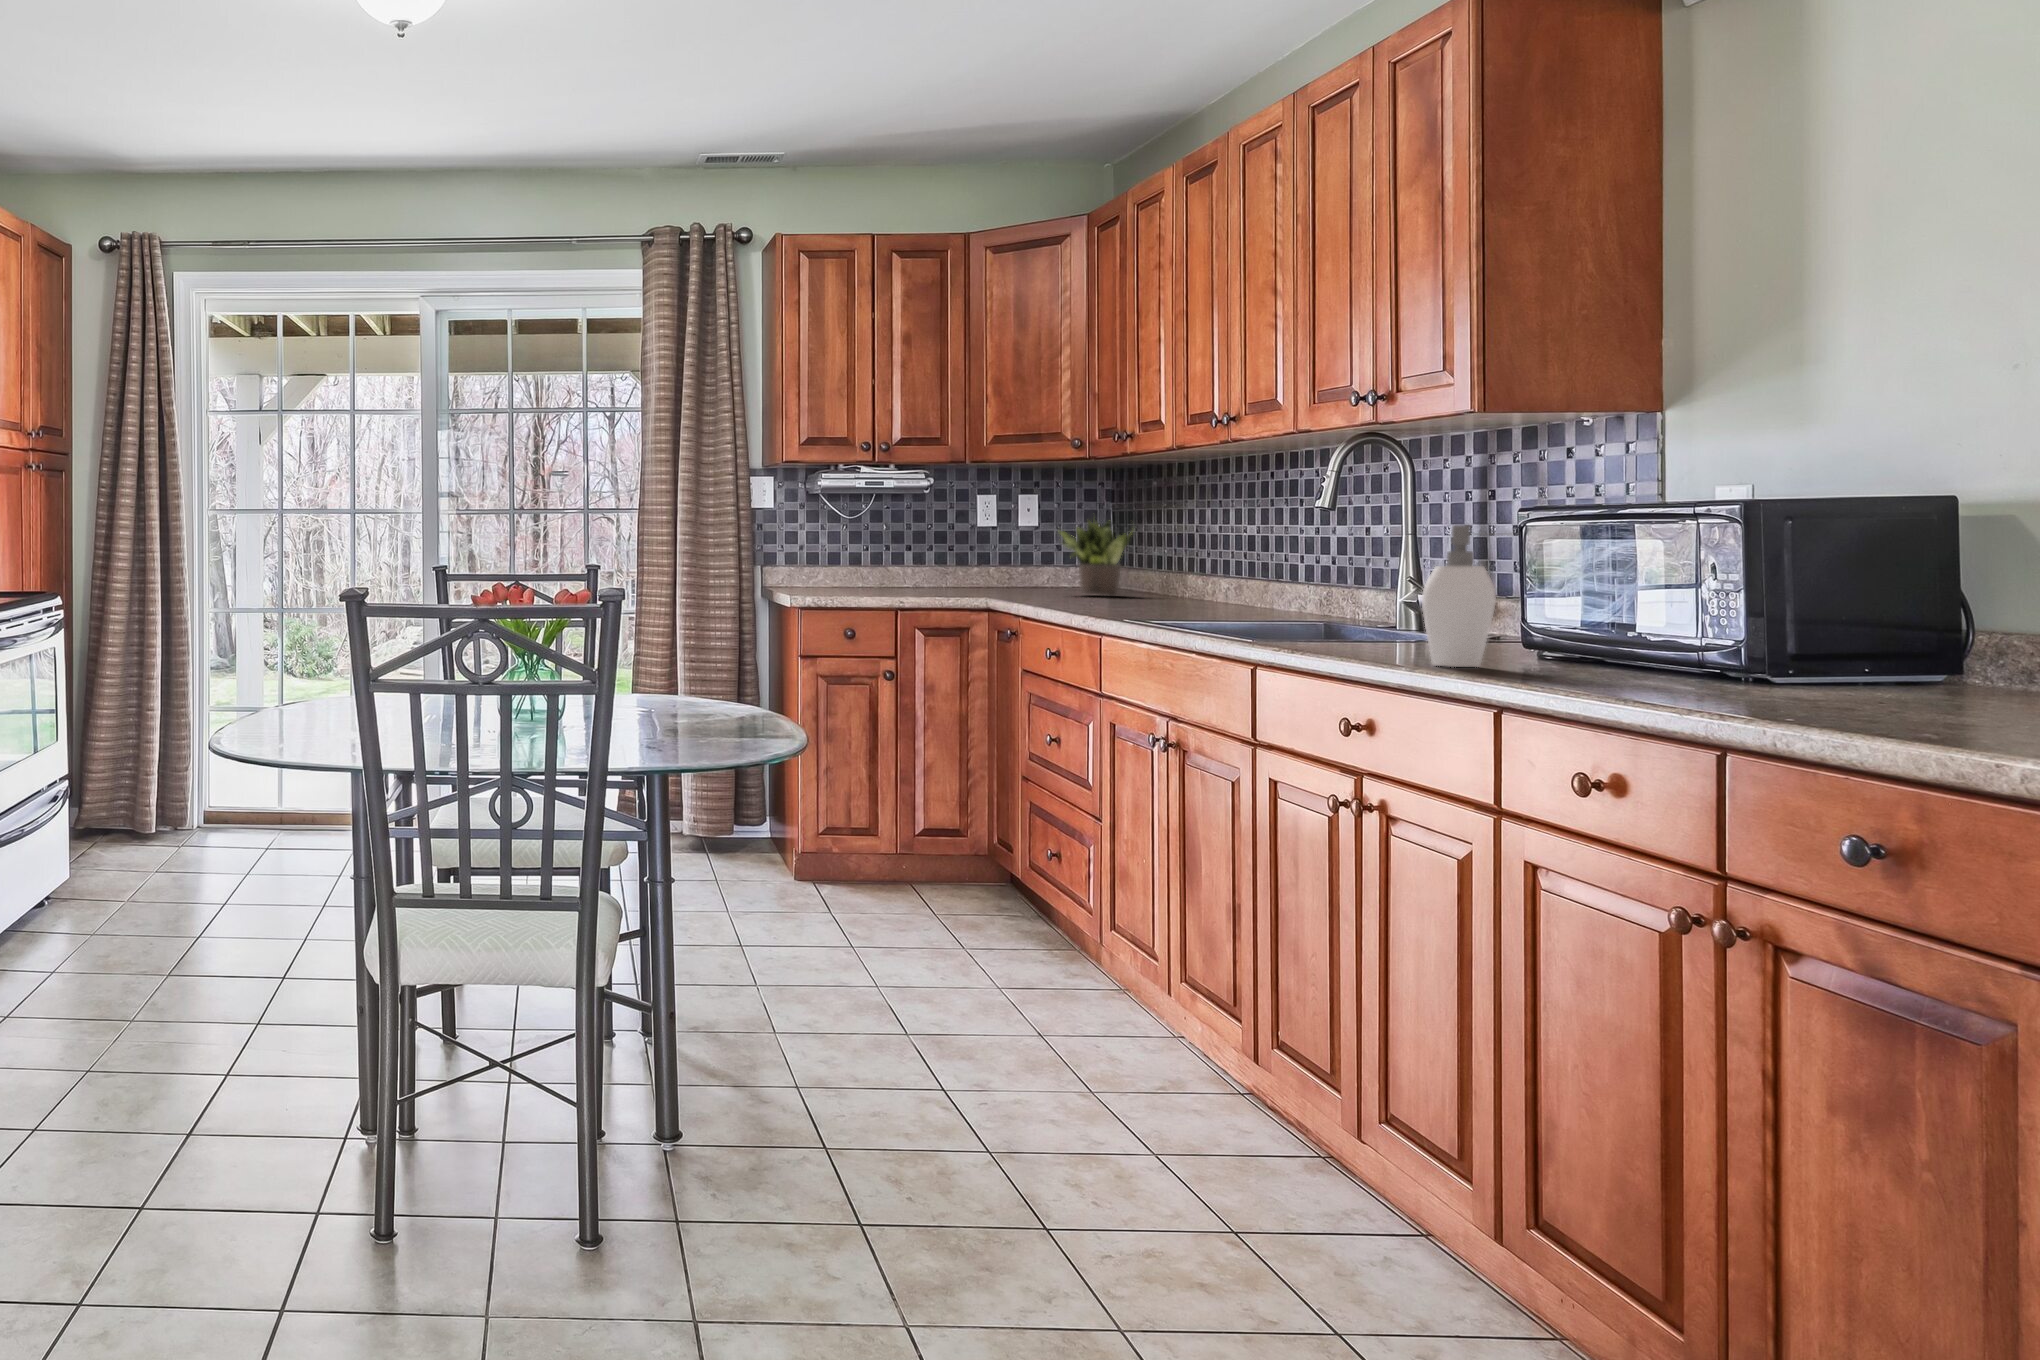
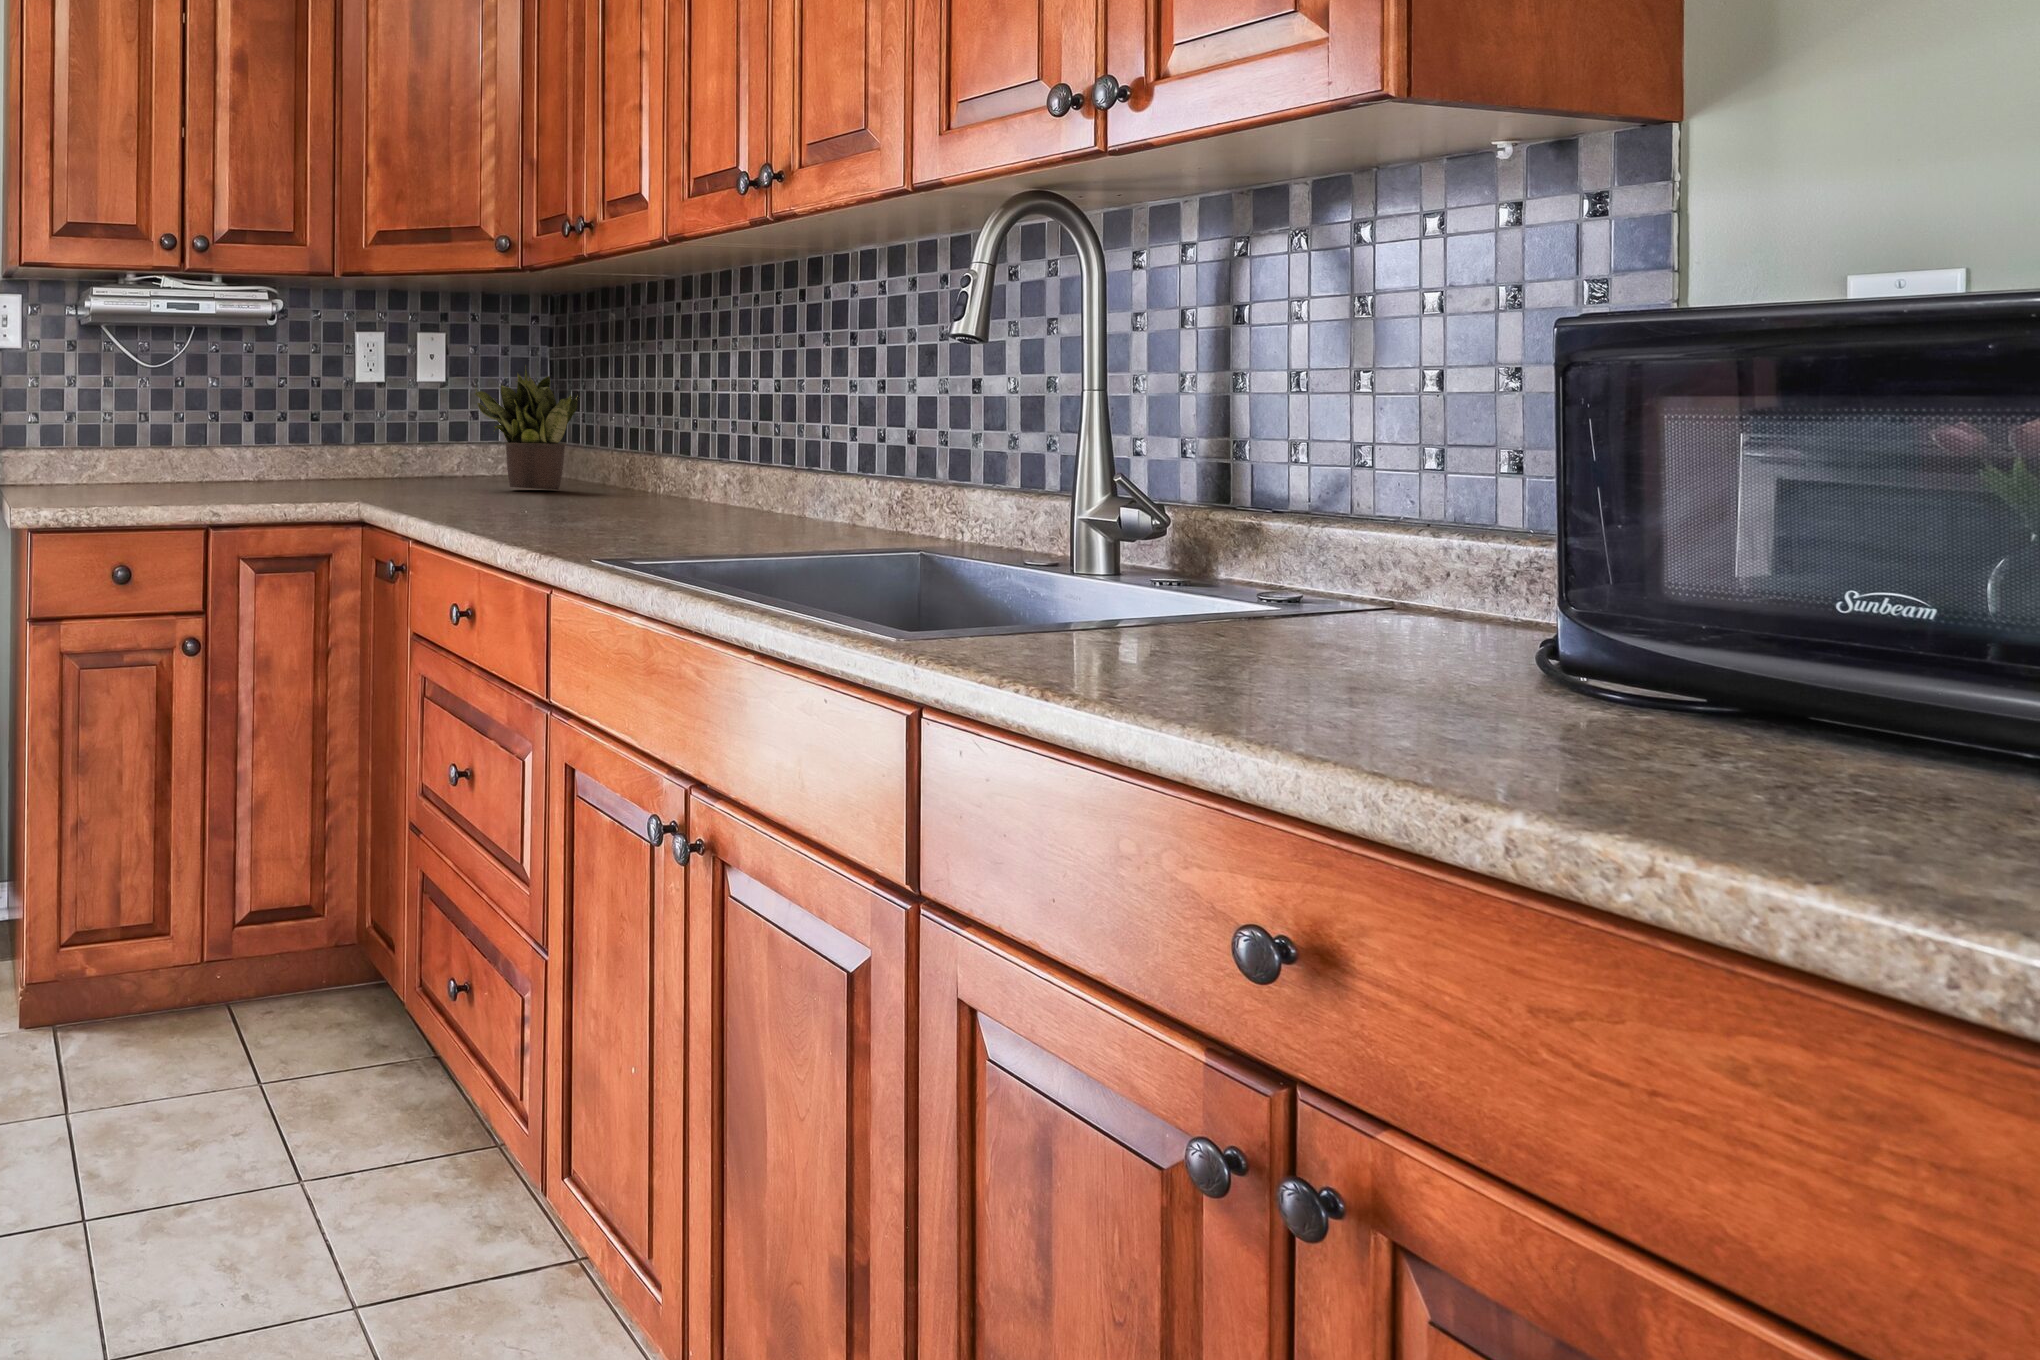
soap dispenser: present [1422,525,1496,667] -> none [1617,310,2016,826]

